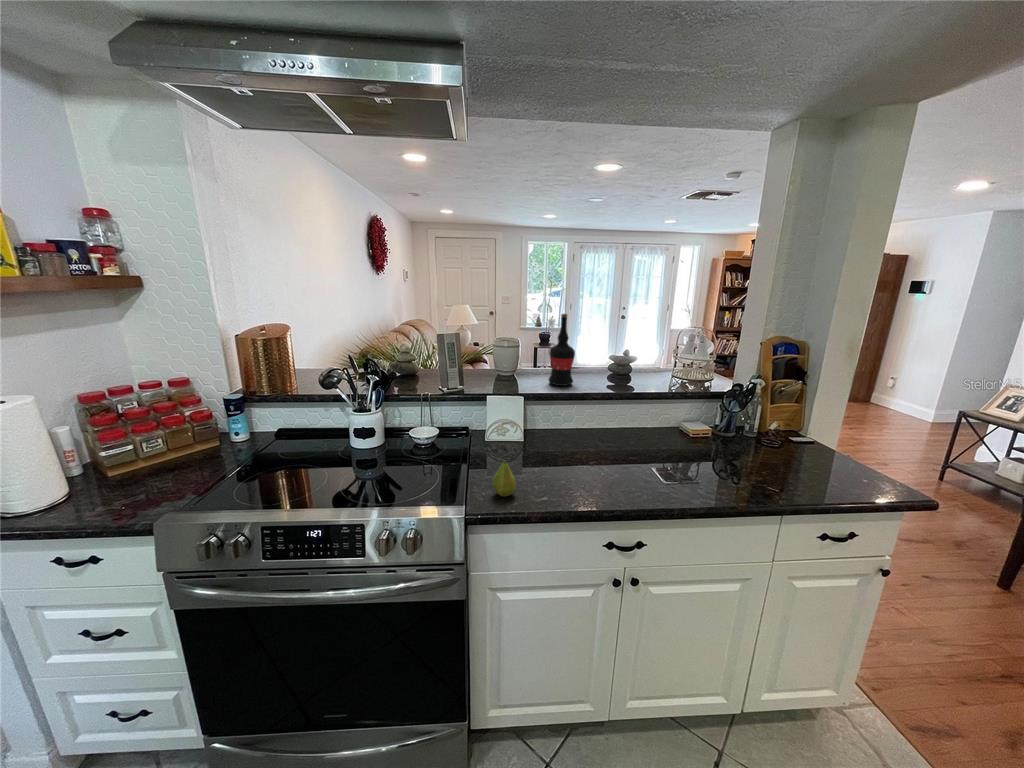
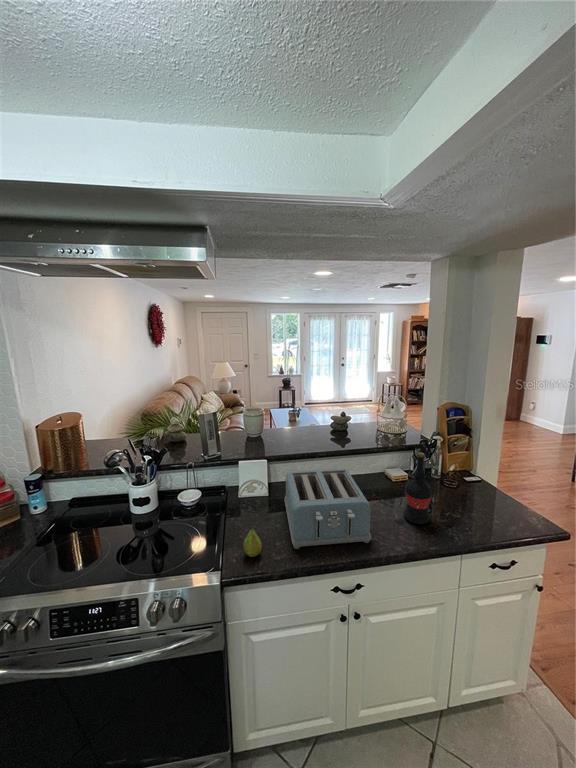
wine bottle: present [549,314,575,386] -> present [403,452,433,524]
toaster: none [544,406,661,494] -> present [285,468,372,549]

